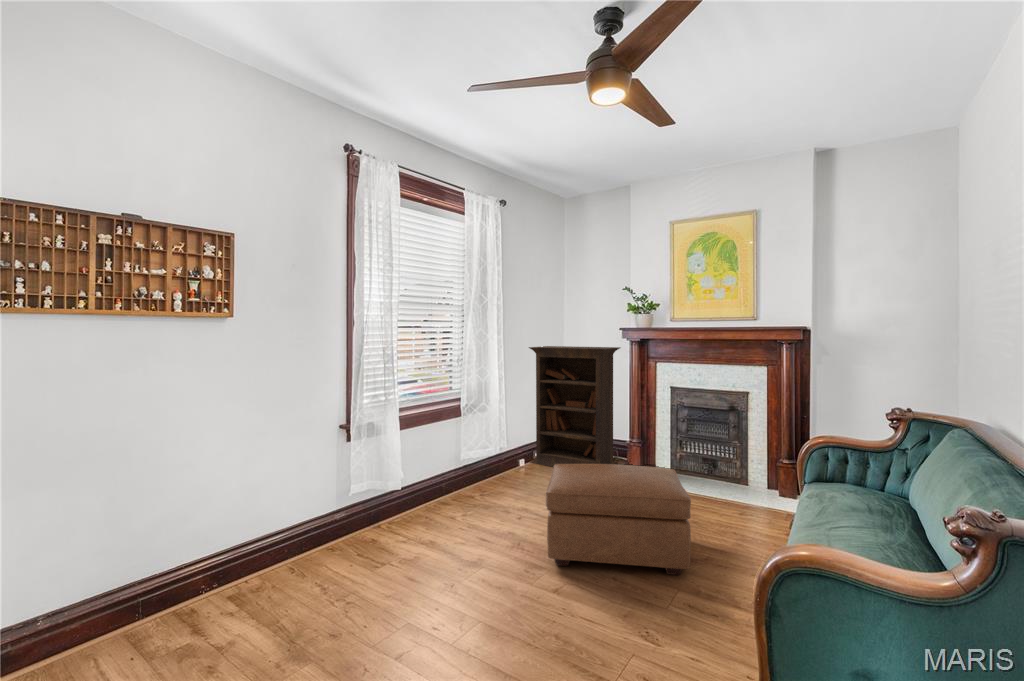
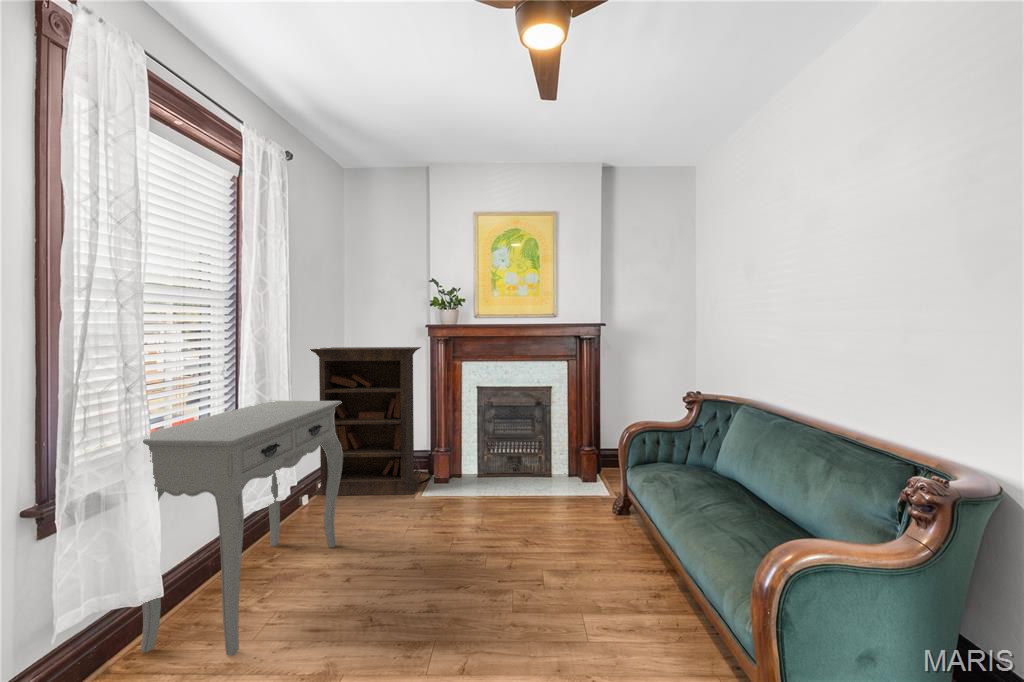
console table: none [389,384,532,541] -> present [140,401,343,655]
ottoman: present [546,464,691,575] -> none [399,477,580,631]

